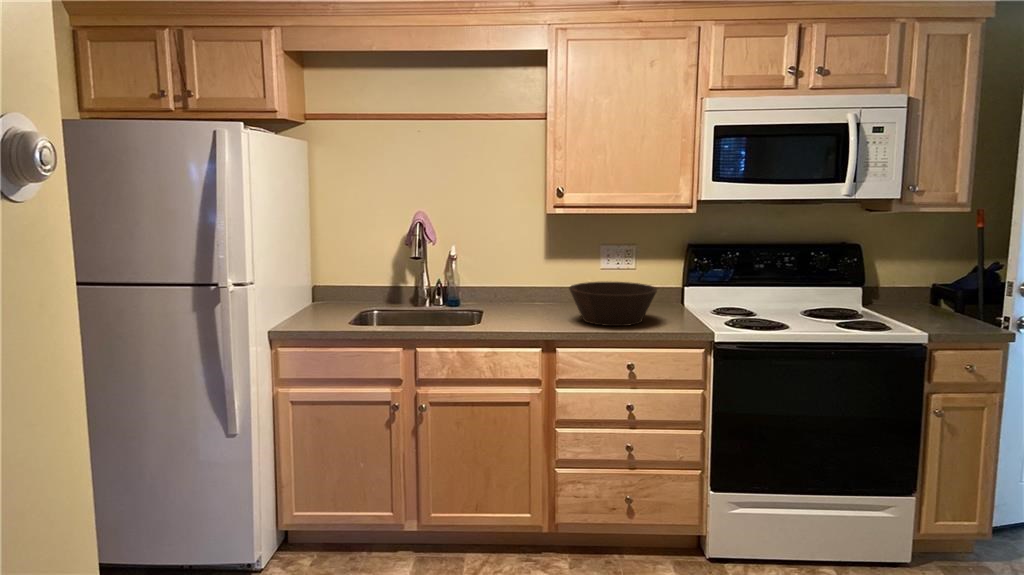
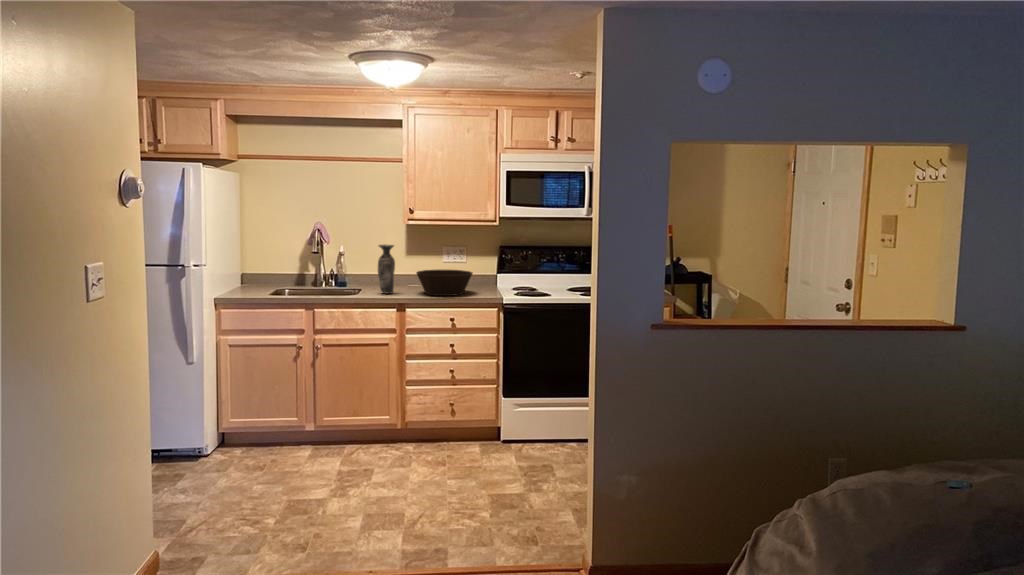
vase: none [510,245,537,321] -> present [378,245,395,294]

